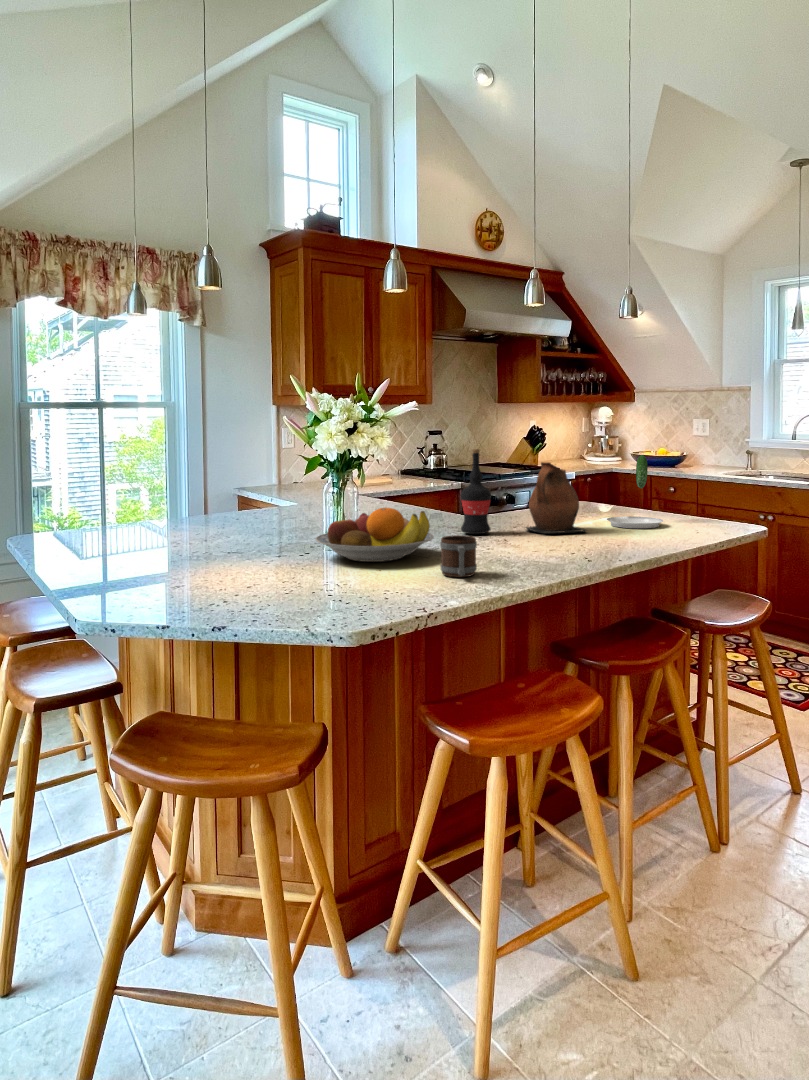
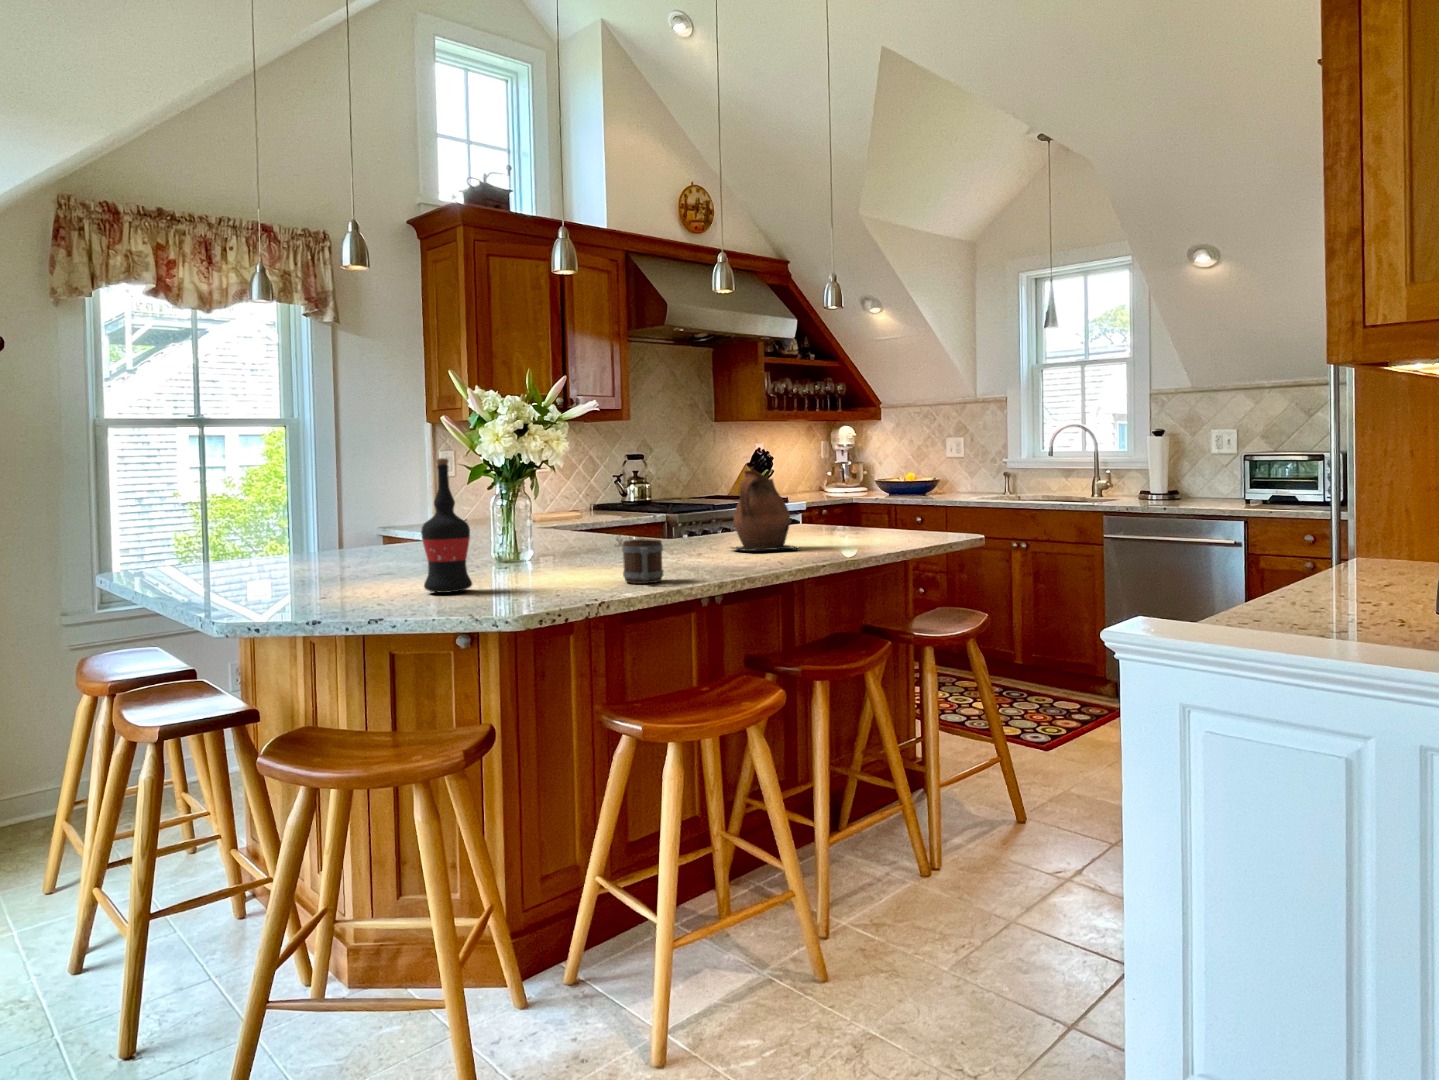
wine bottle: present [461,449,491,534] -> present [421,458,472,593]
plate: present [607,455,663,528] -> none [825,463,888,545]
fruit bowl: present [316,508,434,562] -> none [481,516,619,577]

